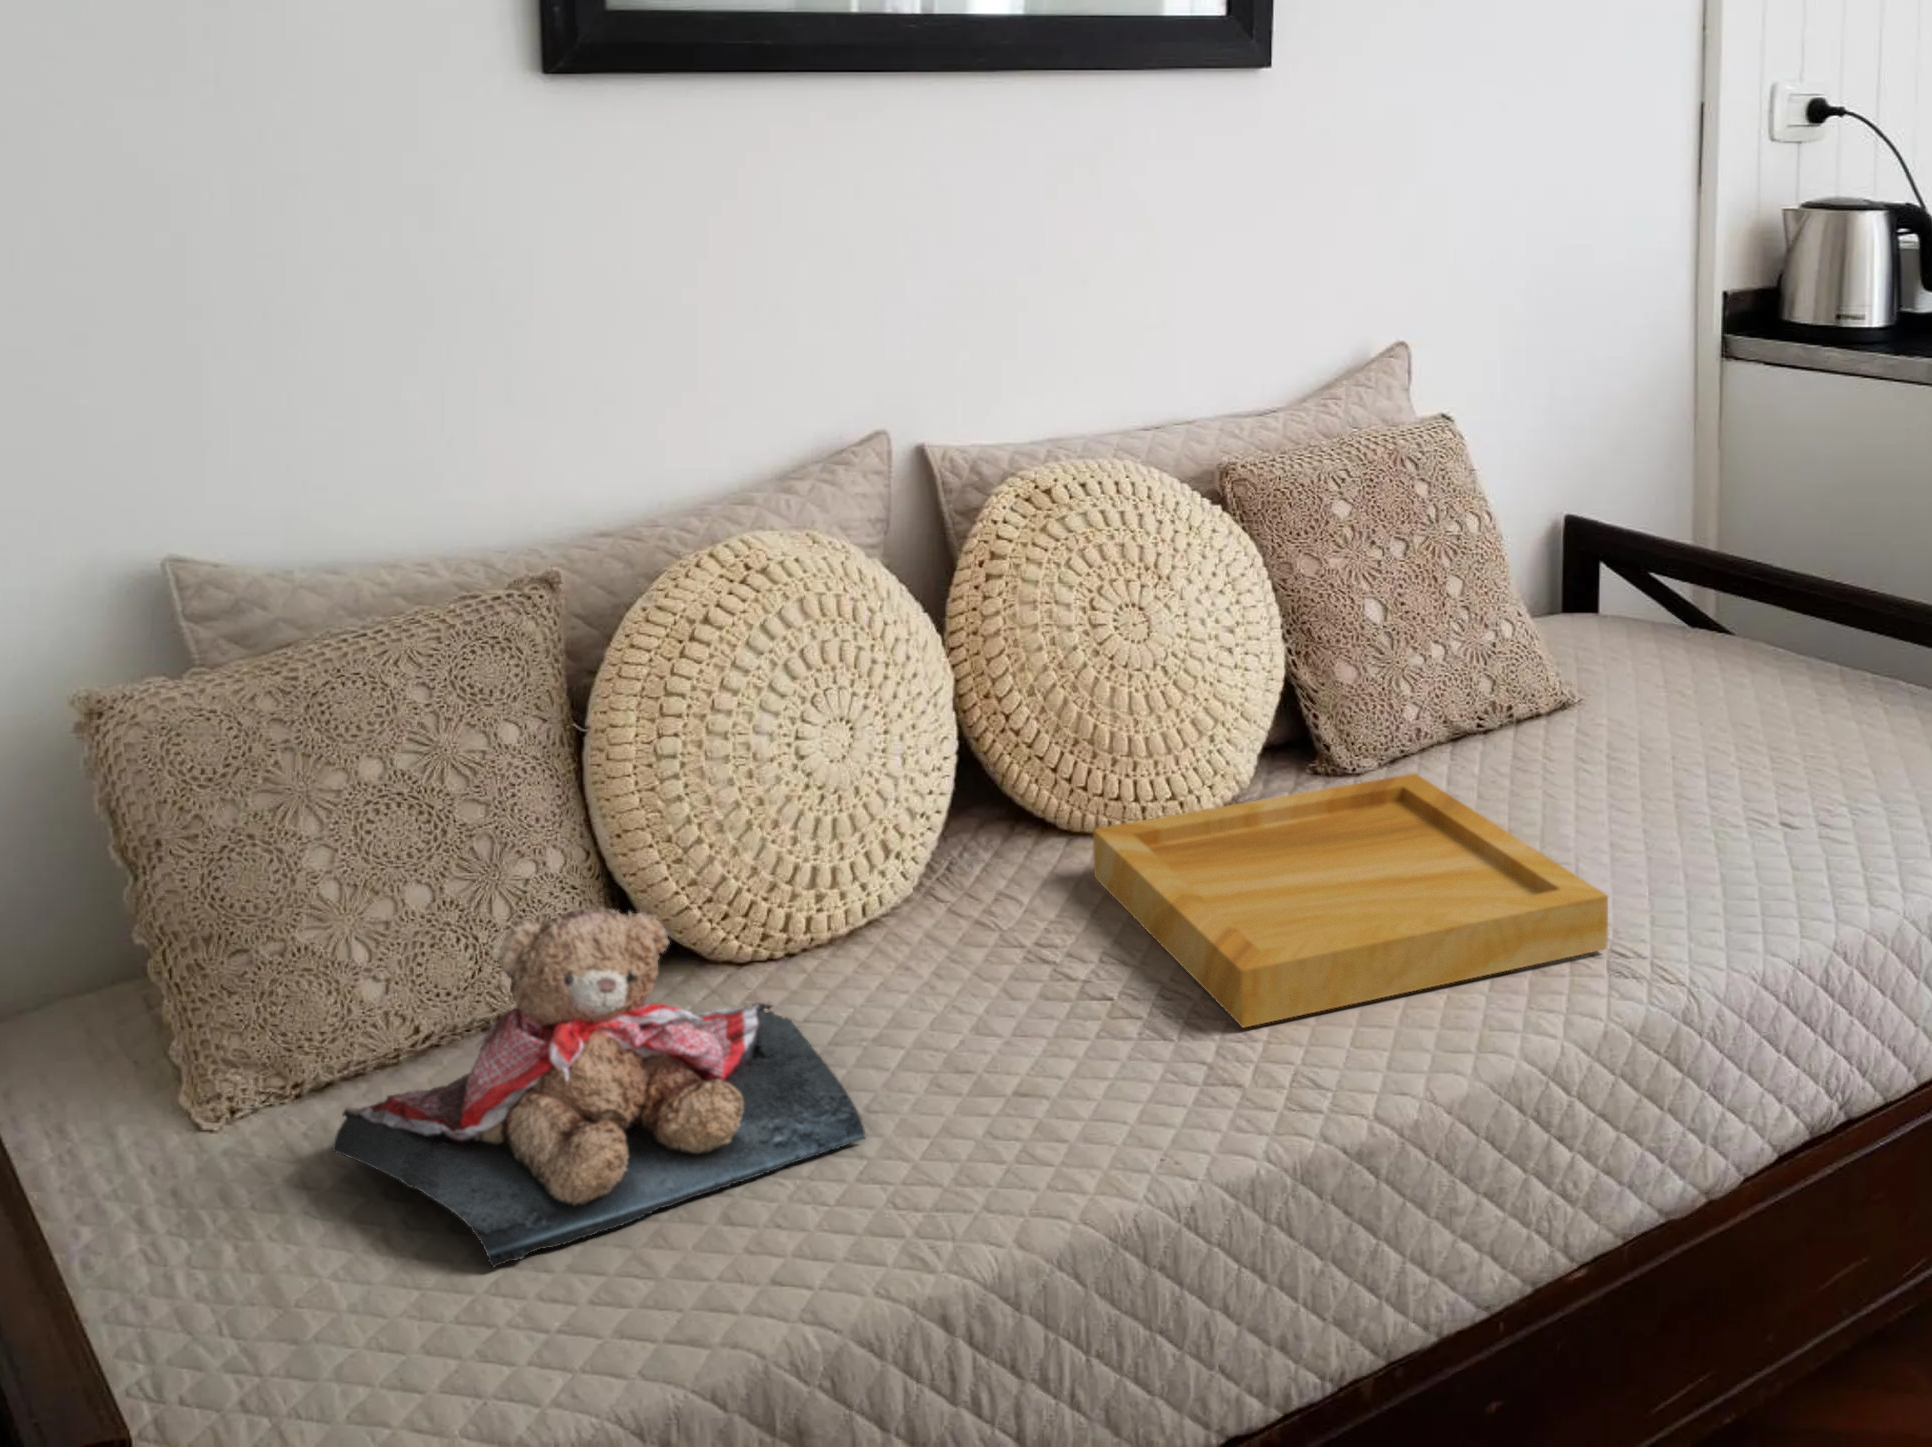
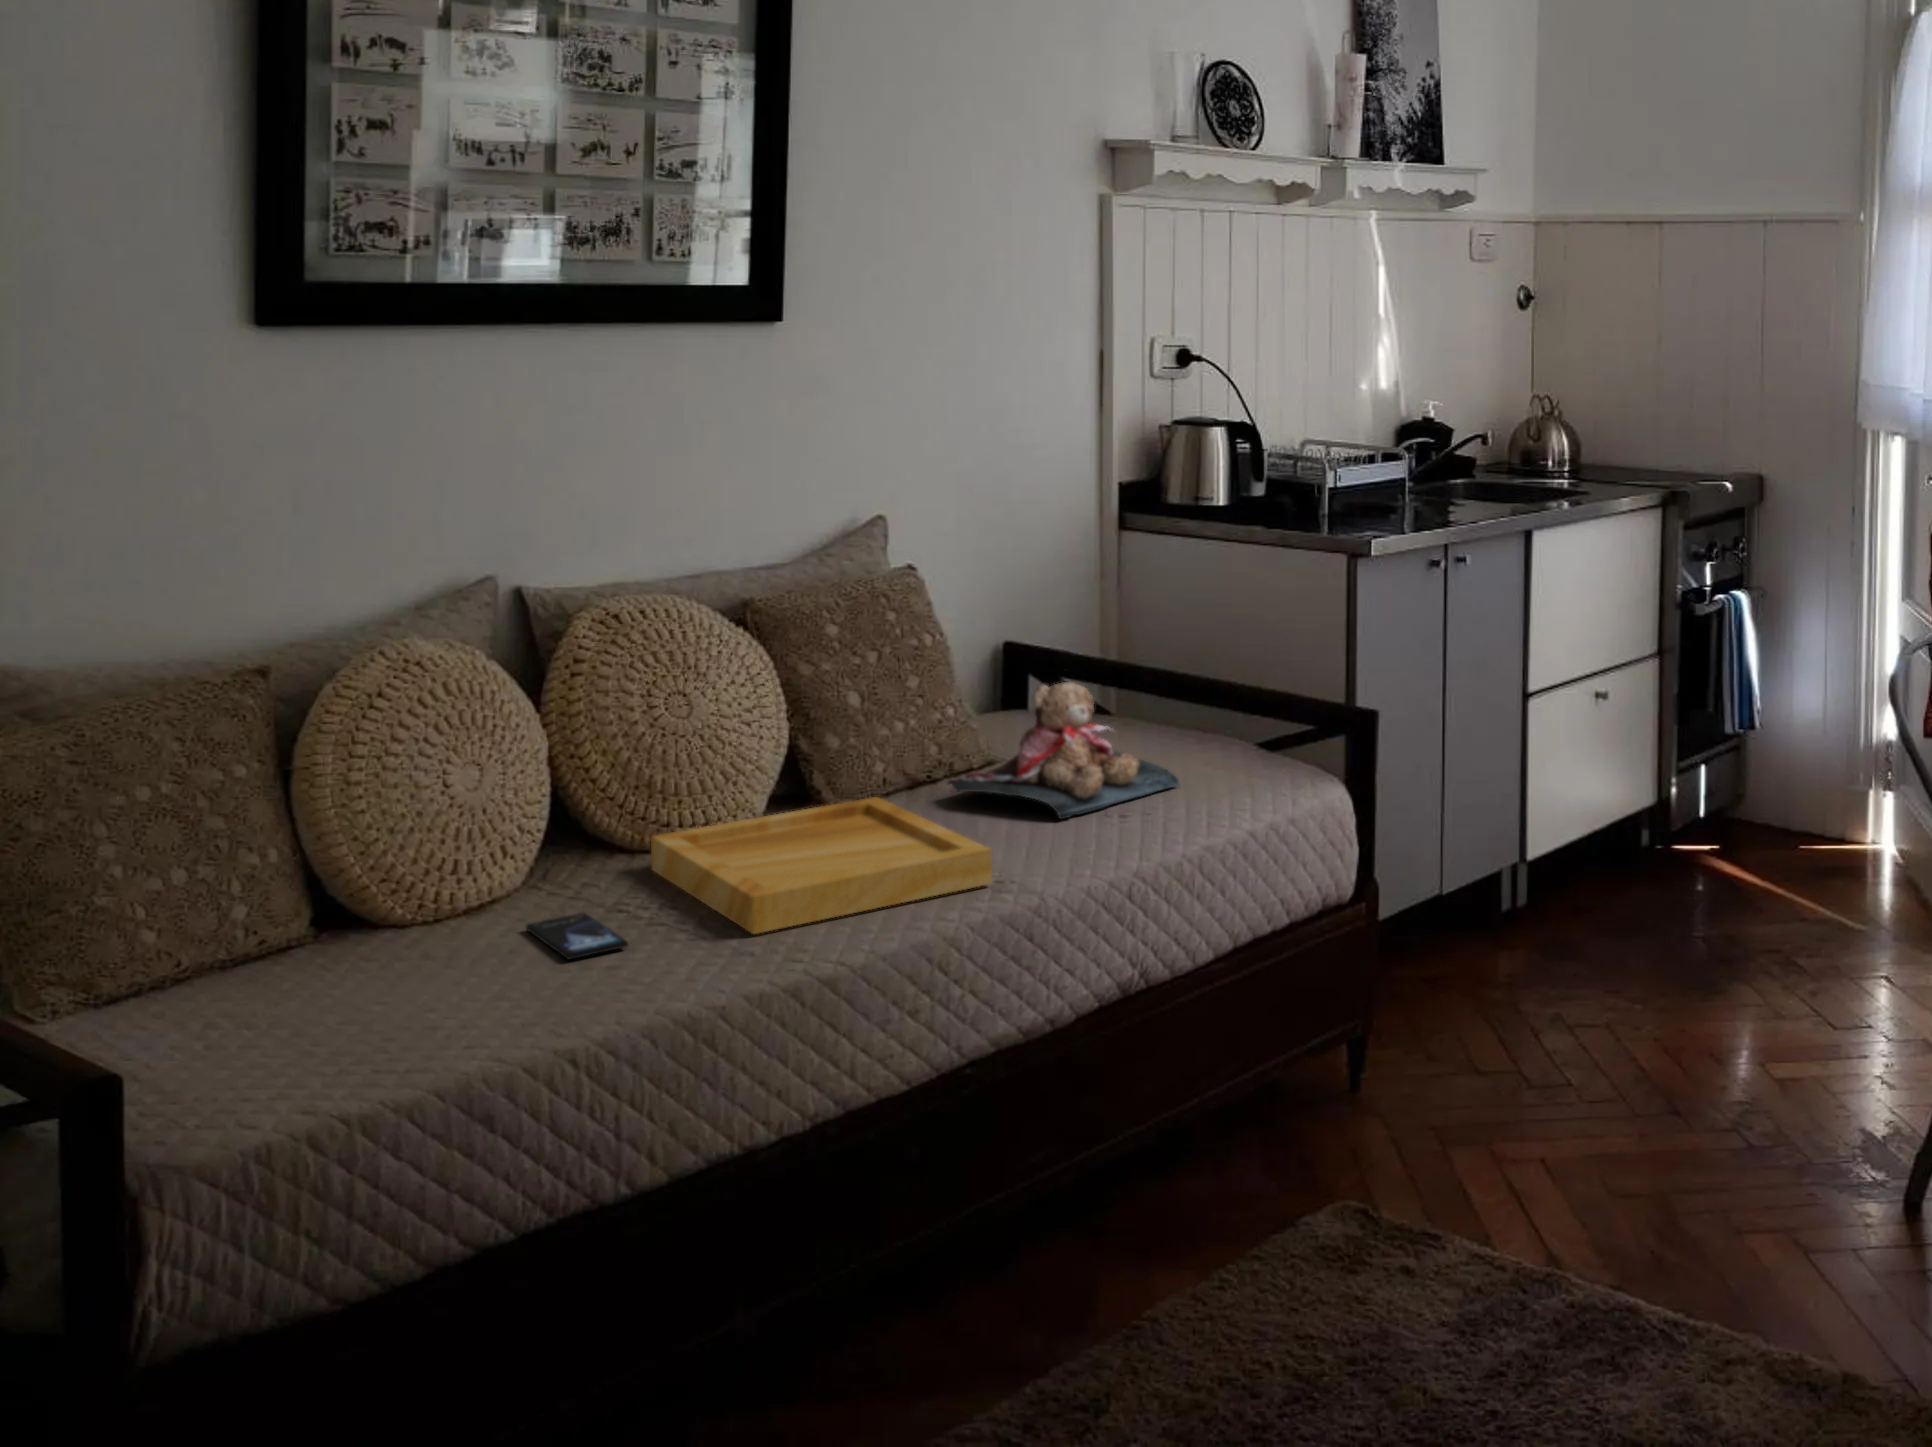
teddy bear: present [332,908,866,1267] -> present [948,682,1179,820]
smartphone: none [910,960,1055,1057] -> present [526,913,628,959]

